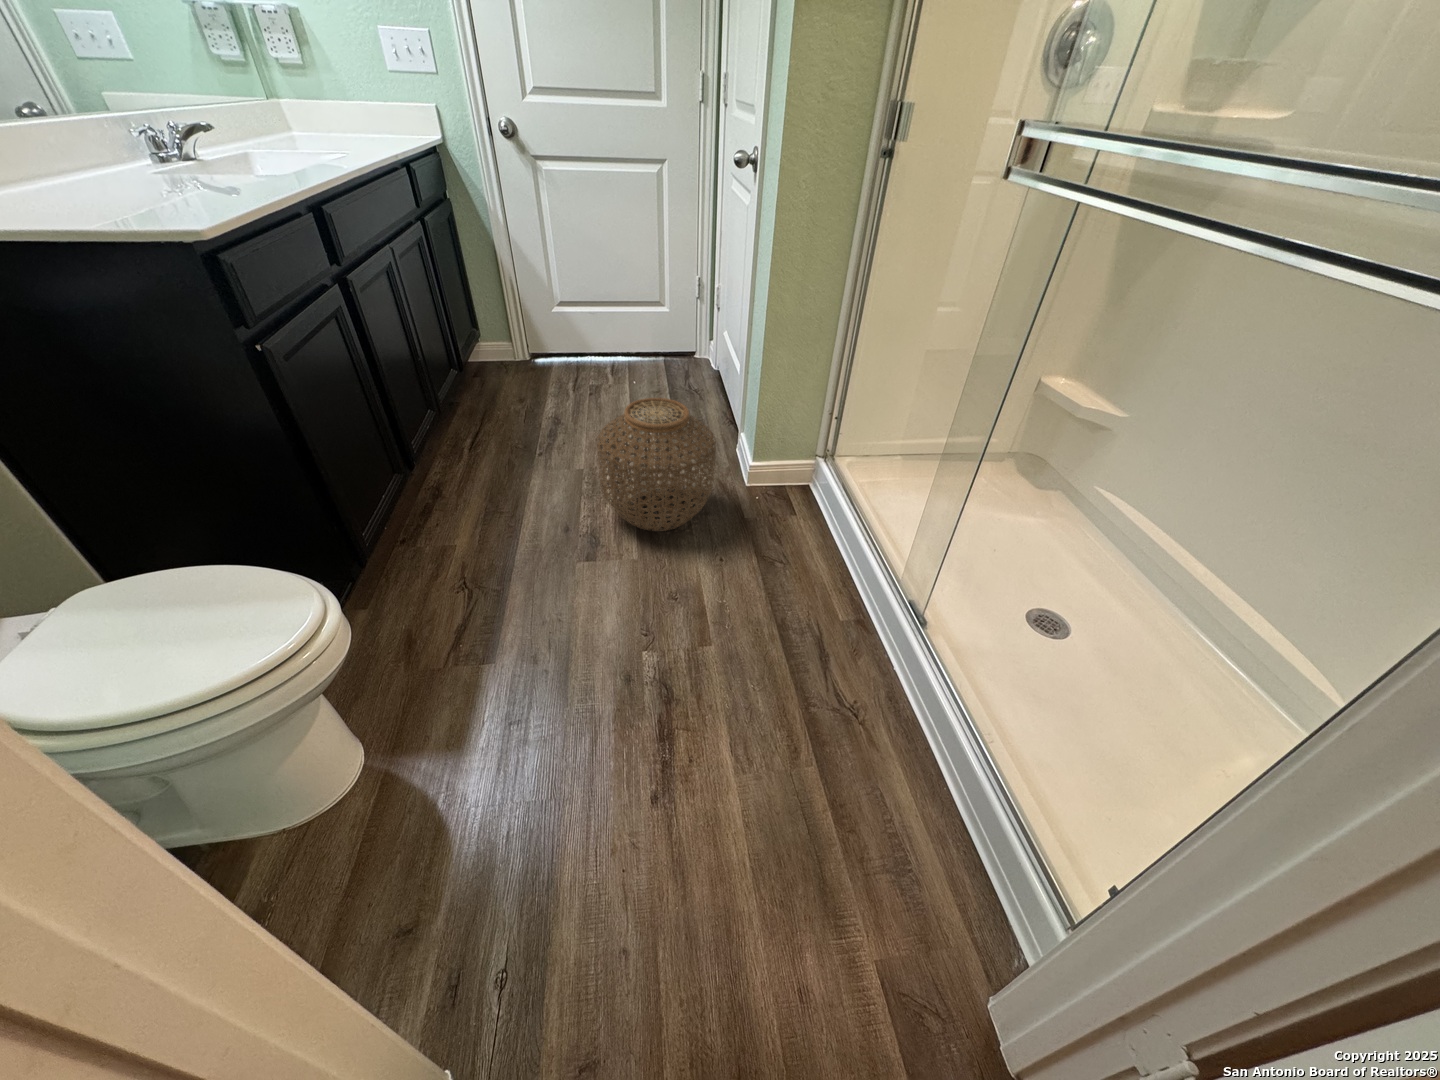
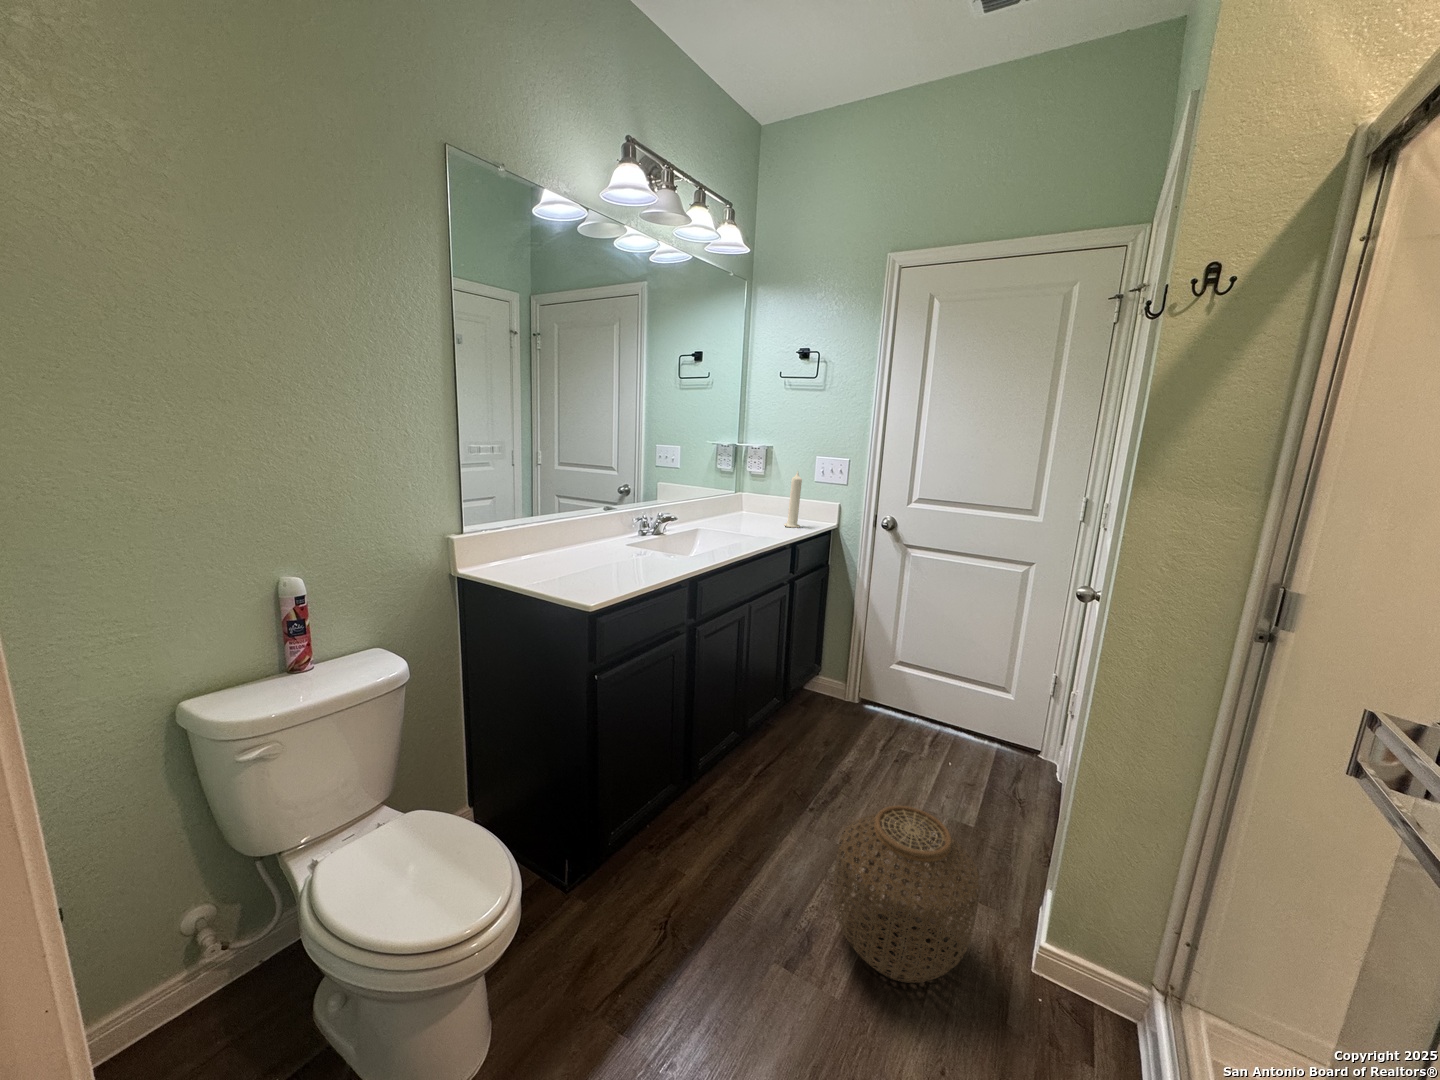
candle: none [360,51,397,145] -> present [784,471,802,528]

